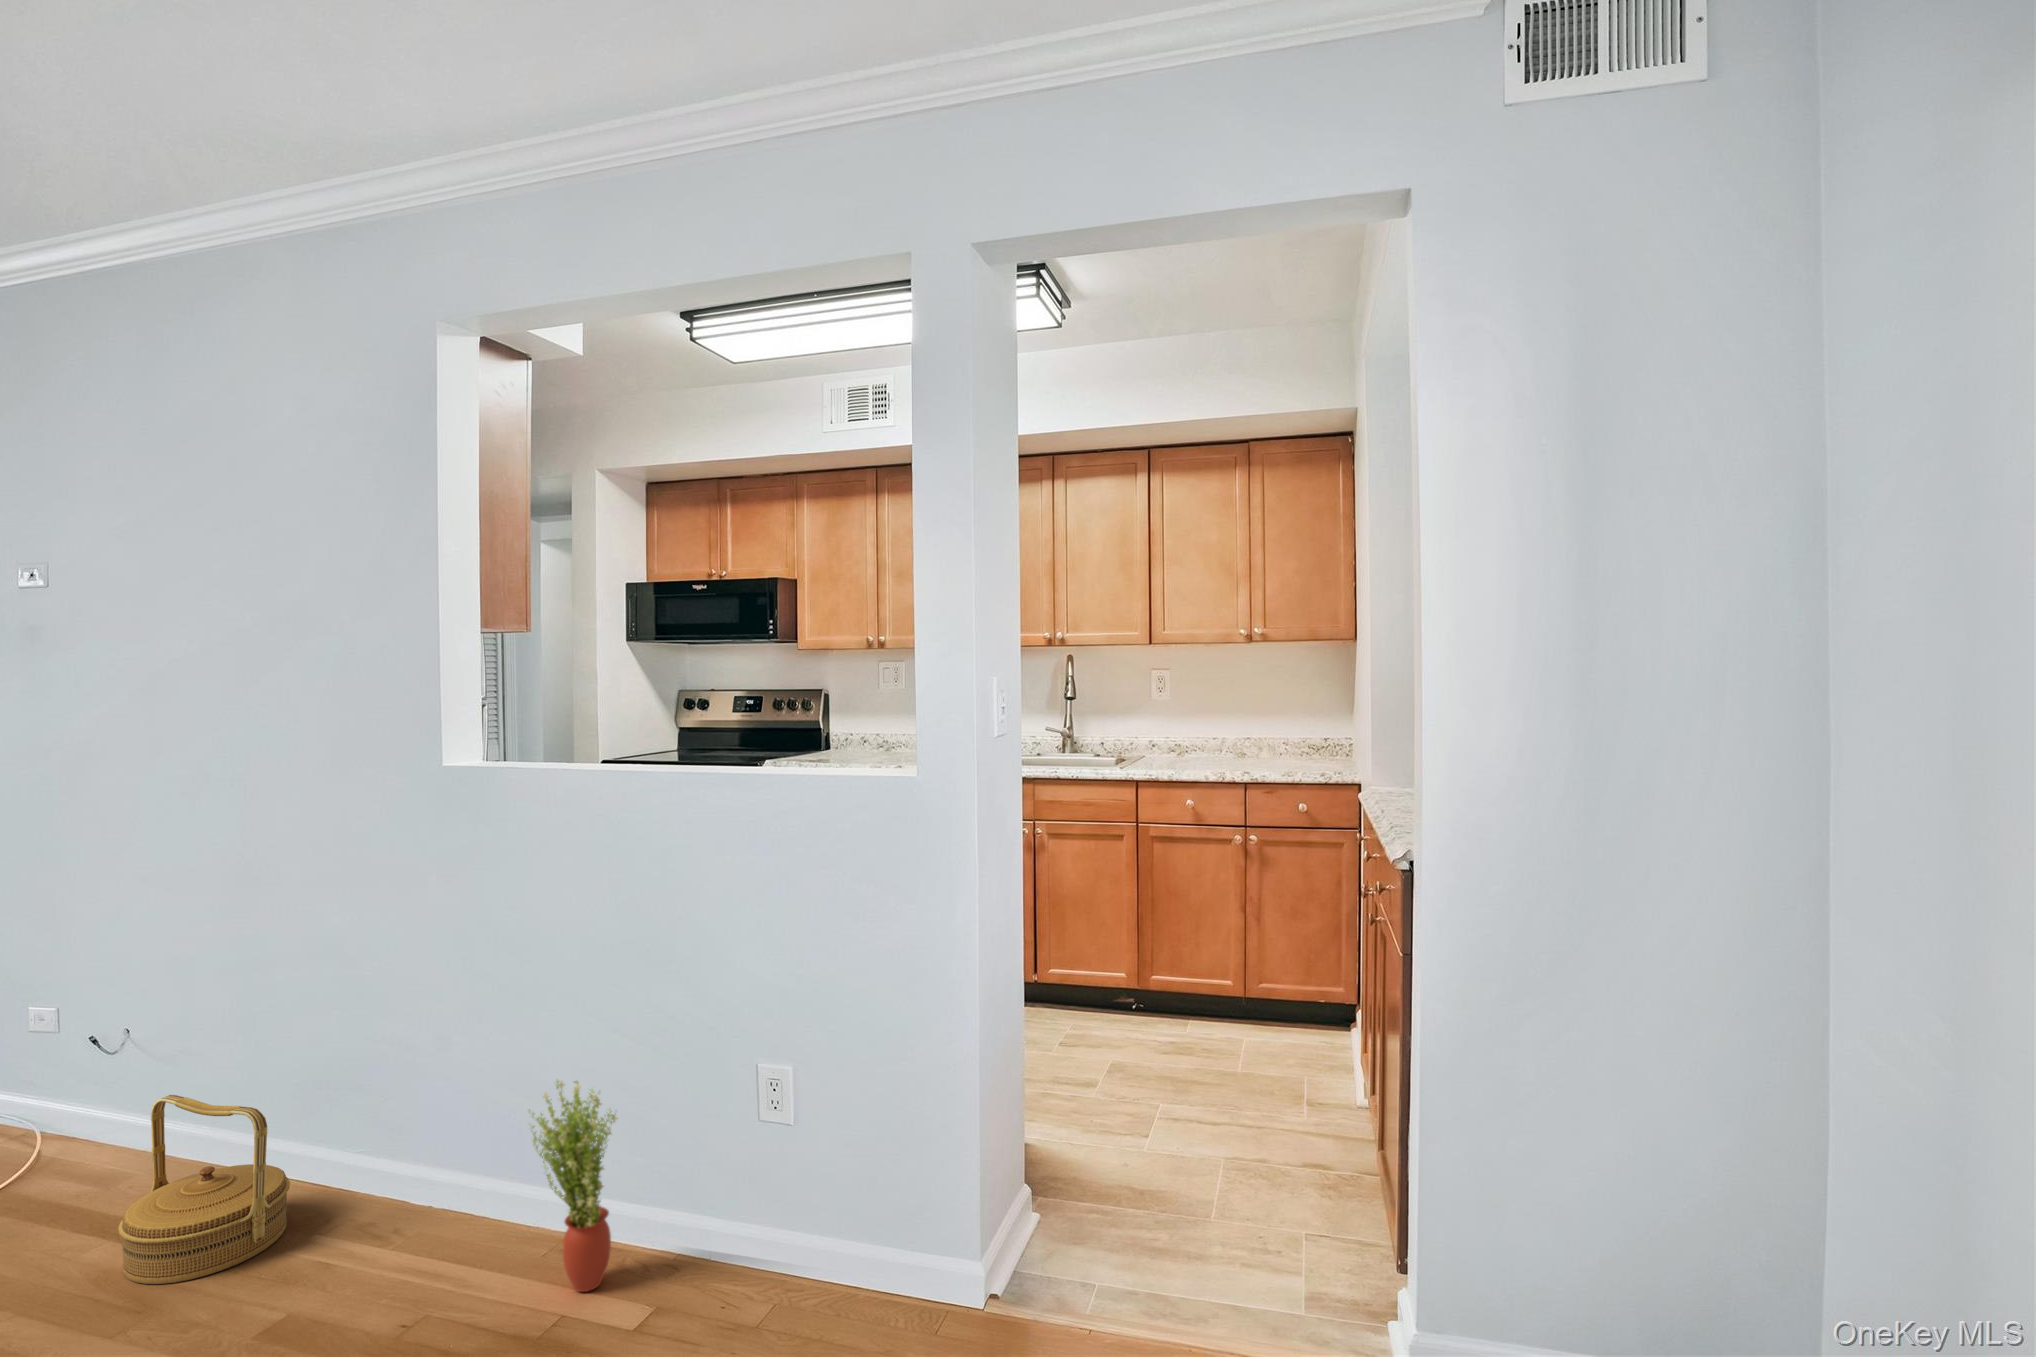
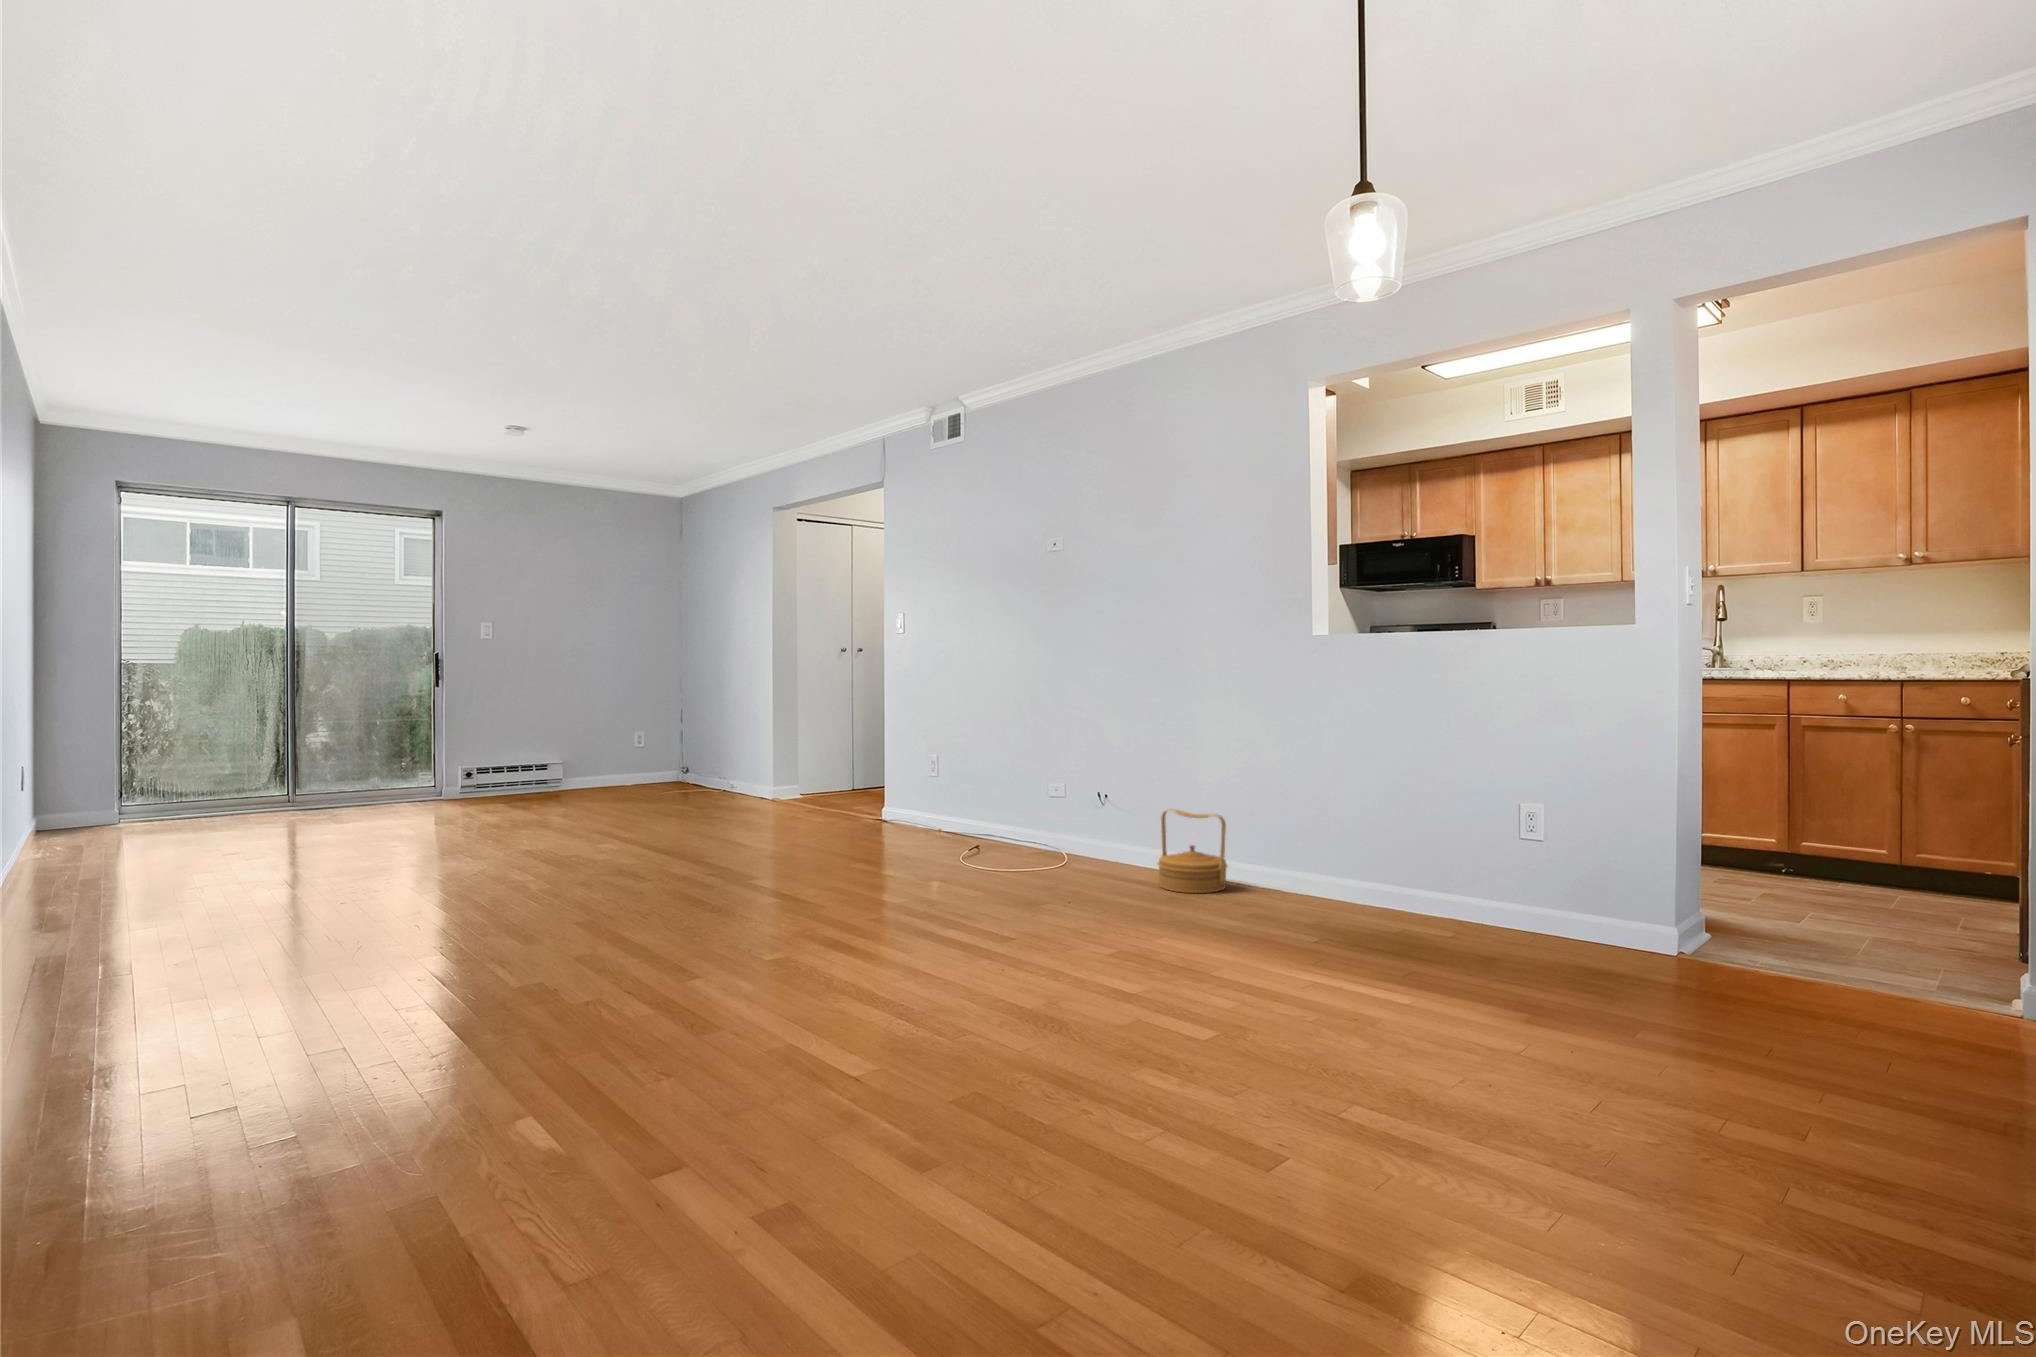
potted plant: present [532,1079,617,1292] -> none [1379,804,1431,920]

